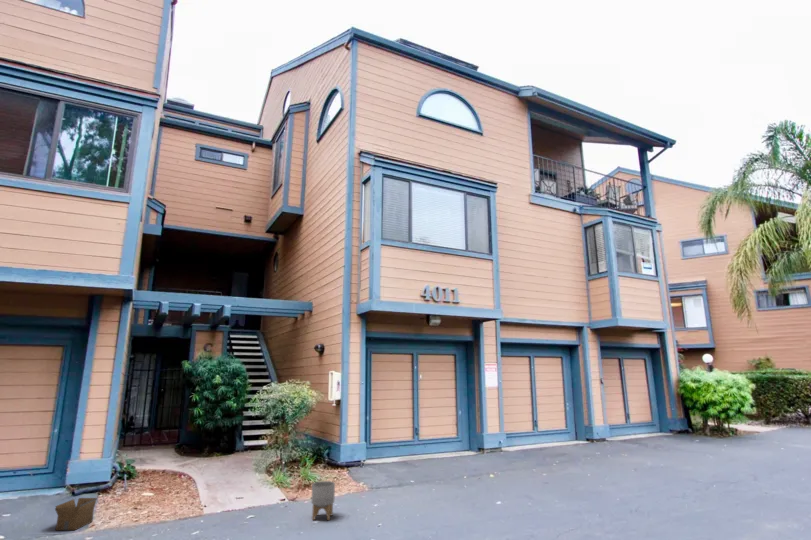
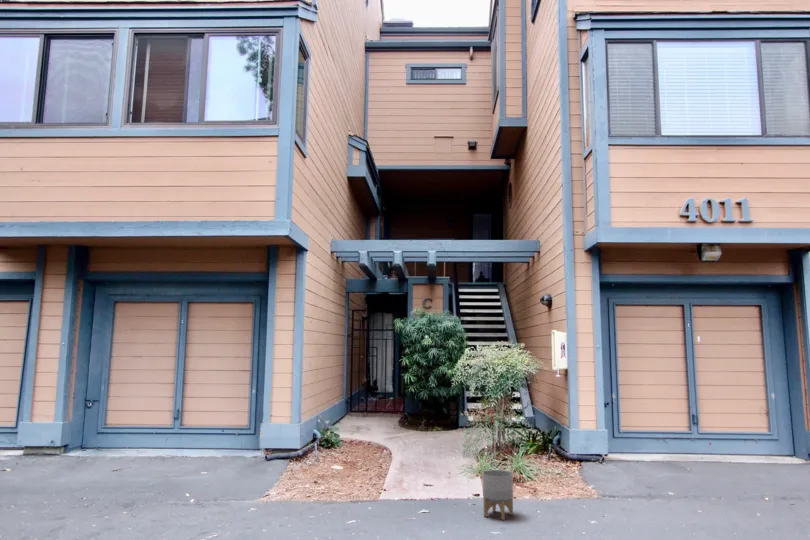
cardboard box: present [55,498,97,530] -> none [239,455,278,486]

